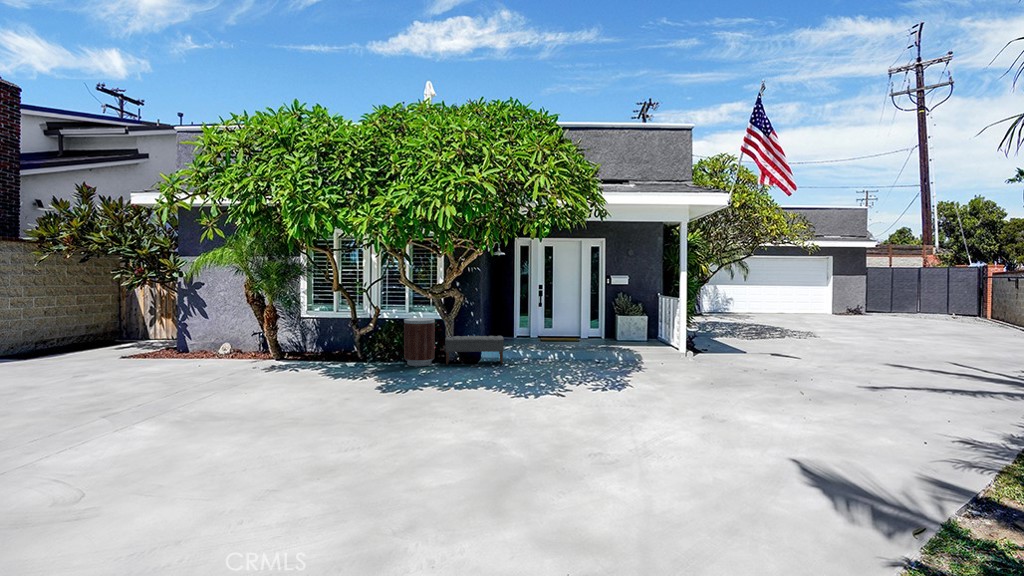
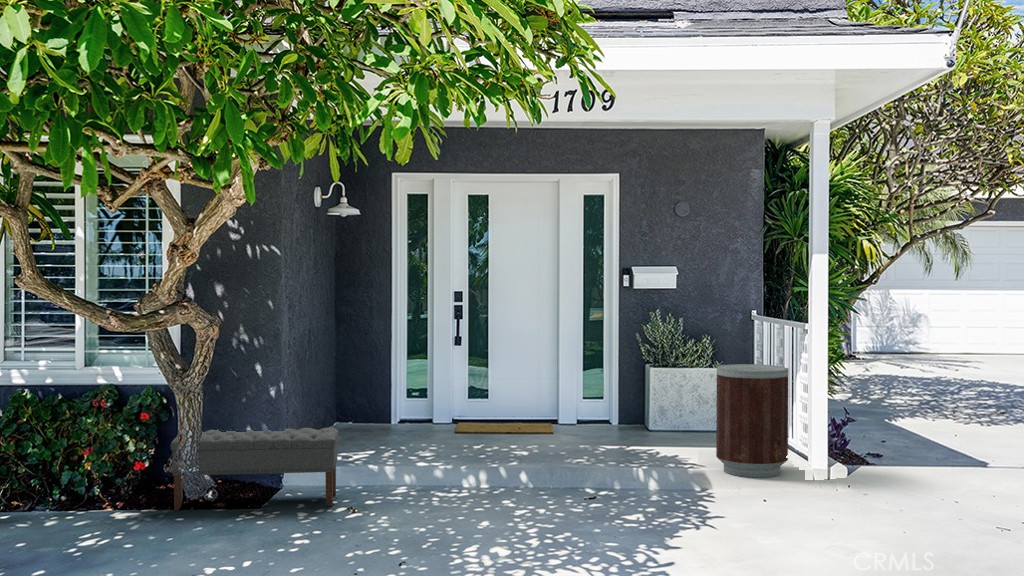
trash can: present [404,318,435,366] -> present [716,364,789,477]

